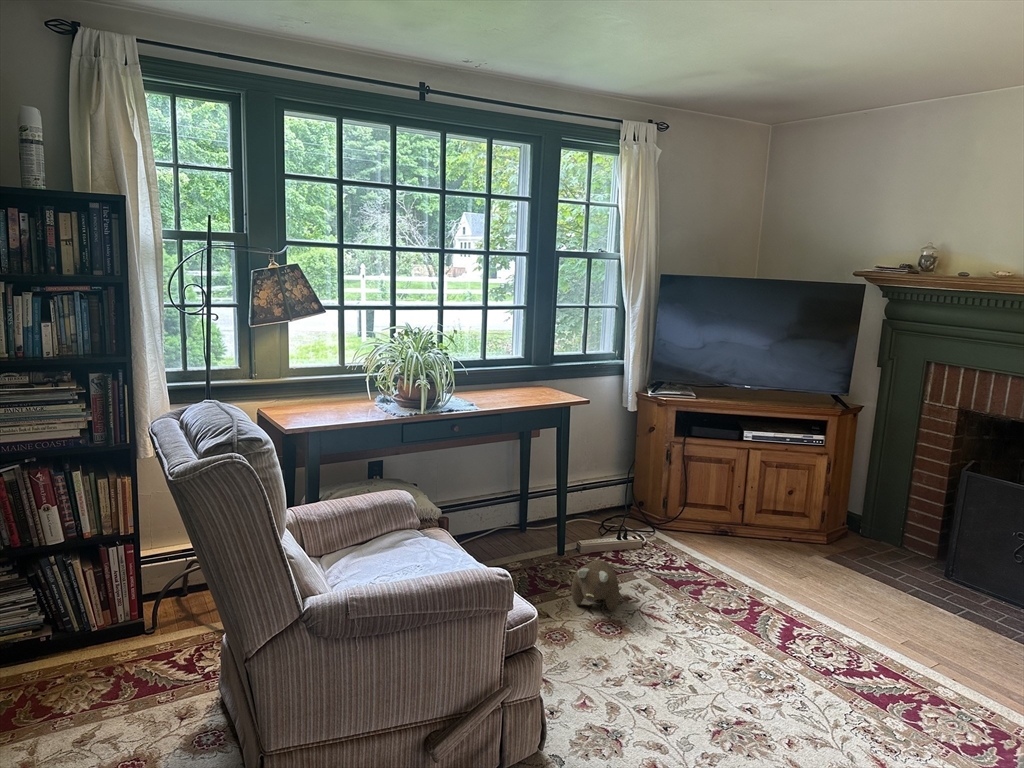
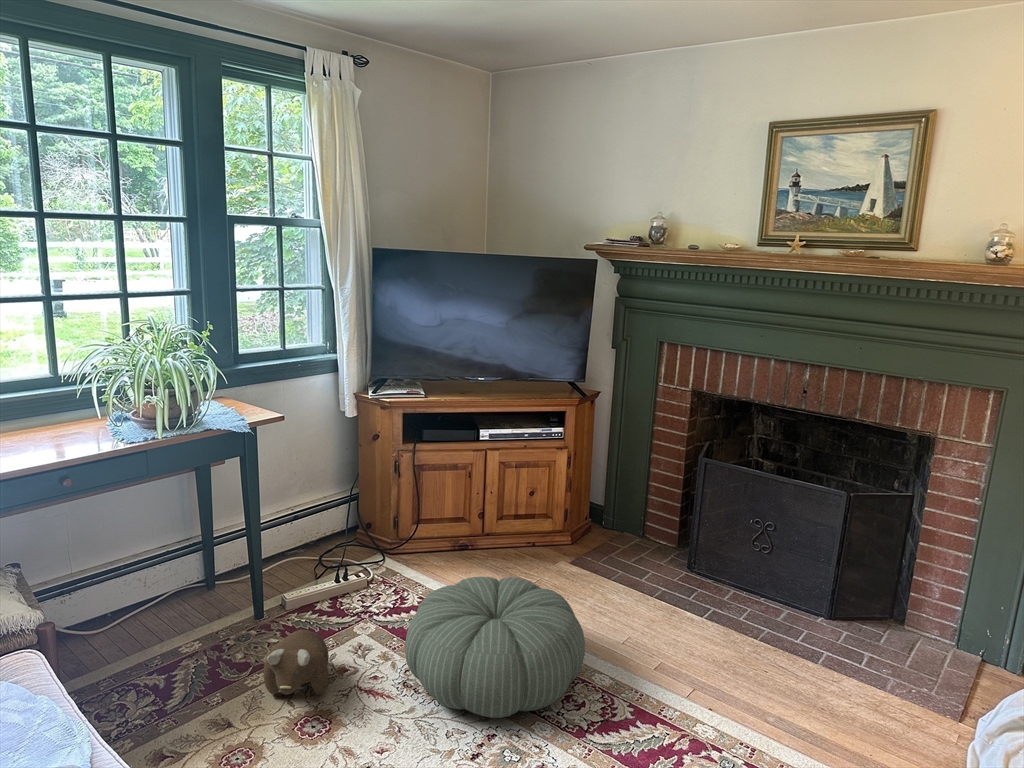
pouf: none [679,544,835,649] -> present [405,577,585,718]

